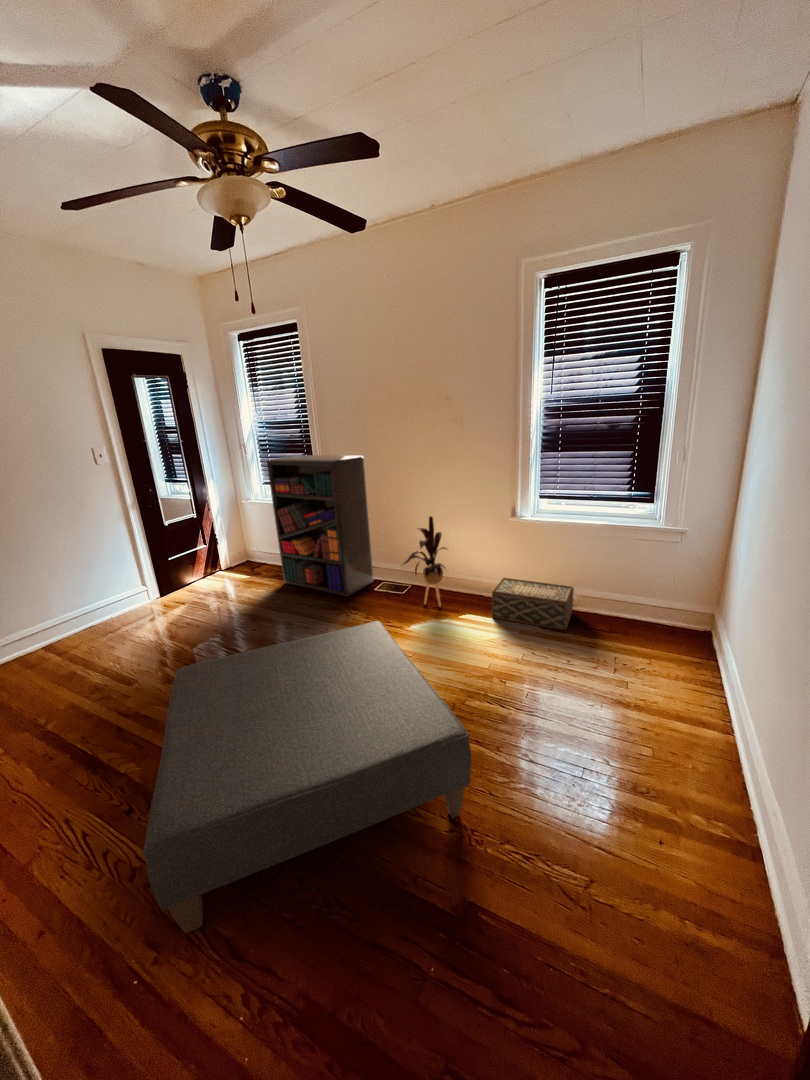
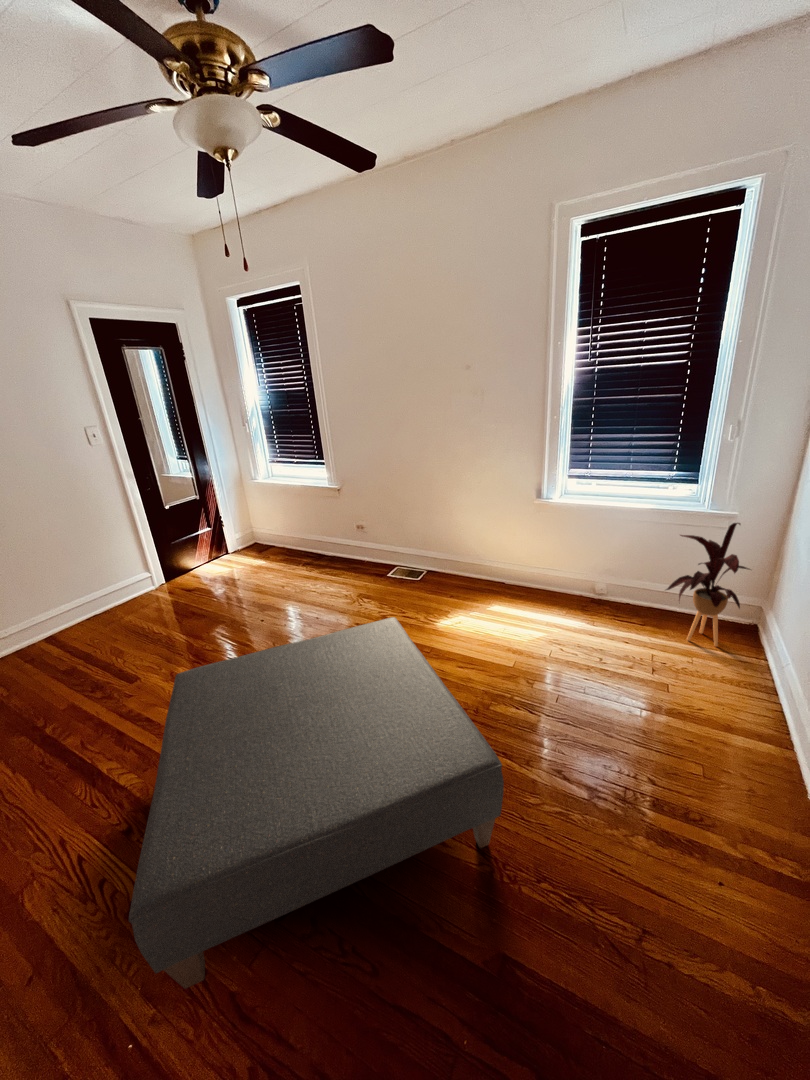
bookshelf: present [267,455,373,597] -> none [272,432,386,582]
house plant: present [403,516,447,607] -> present [666,523,750,646]
woven basket: present [492,578,574,630] -> none [513,563,602,621]

